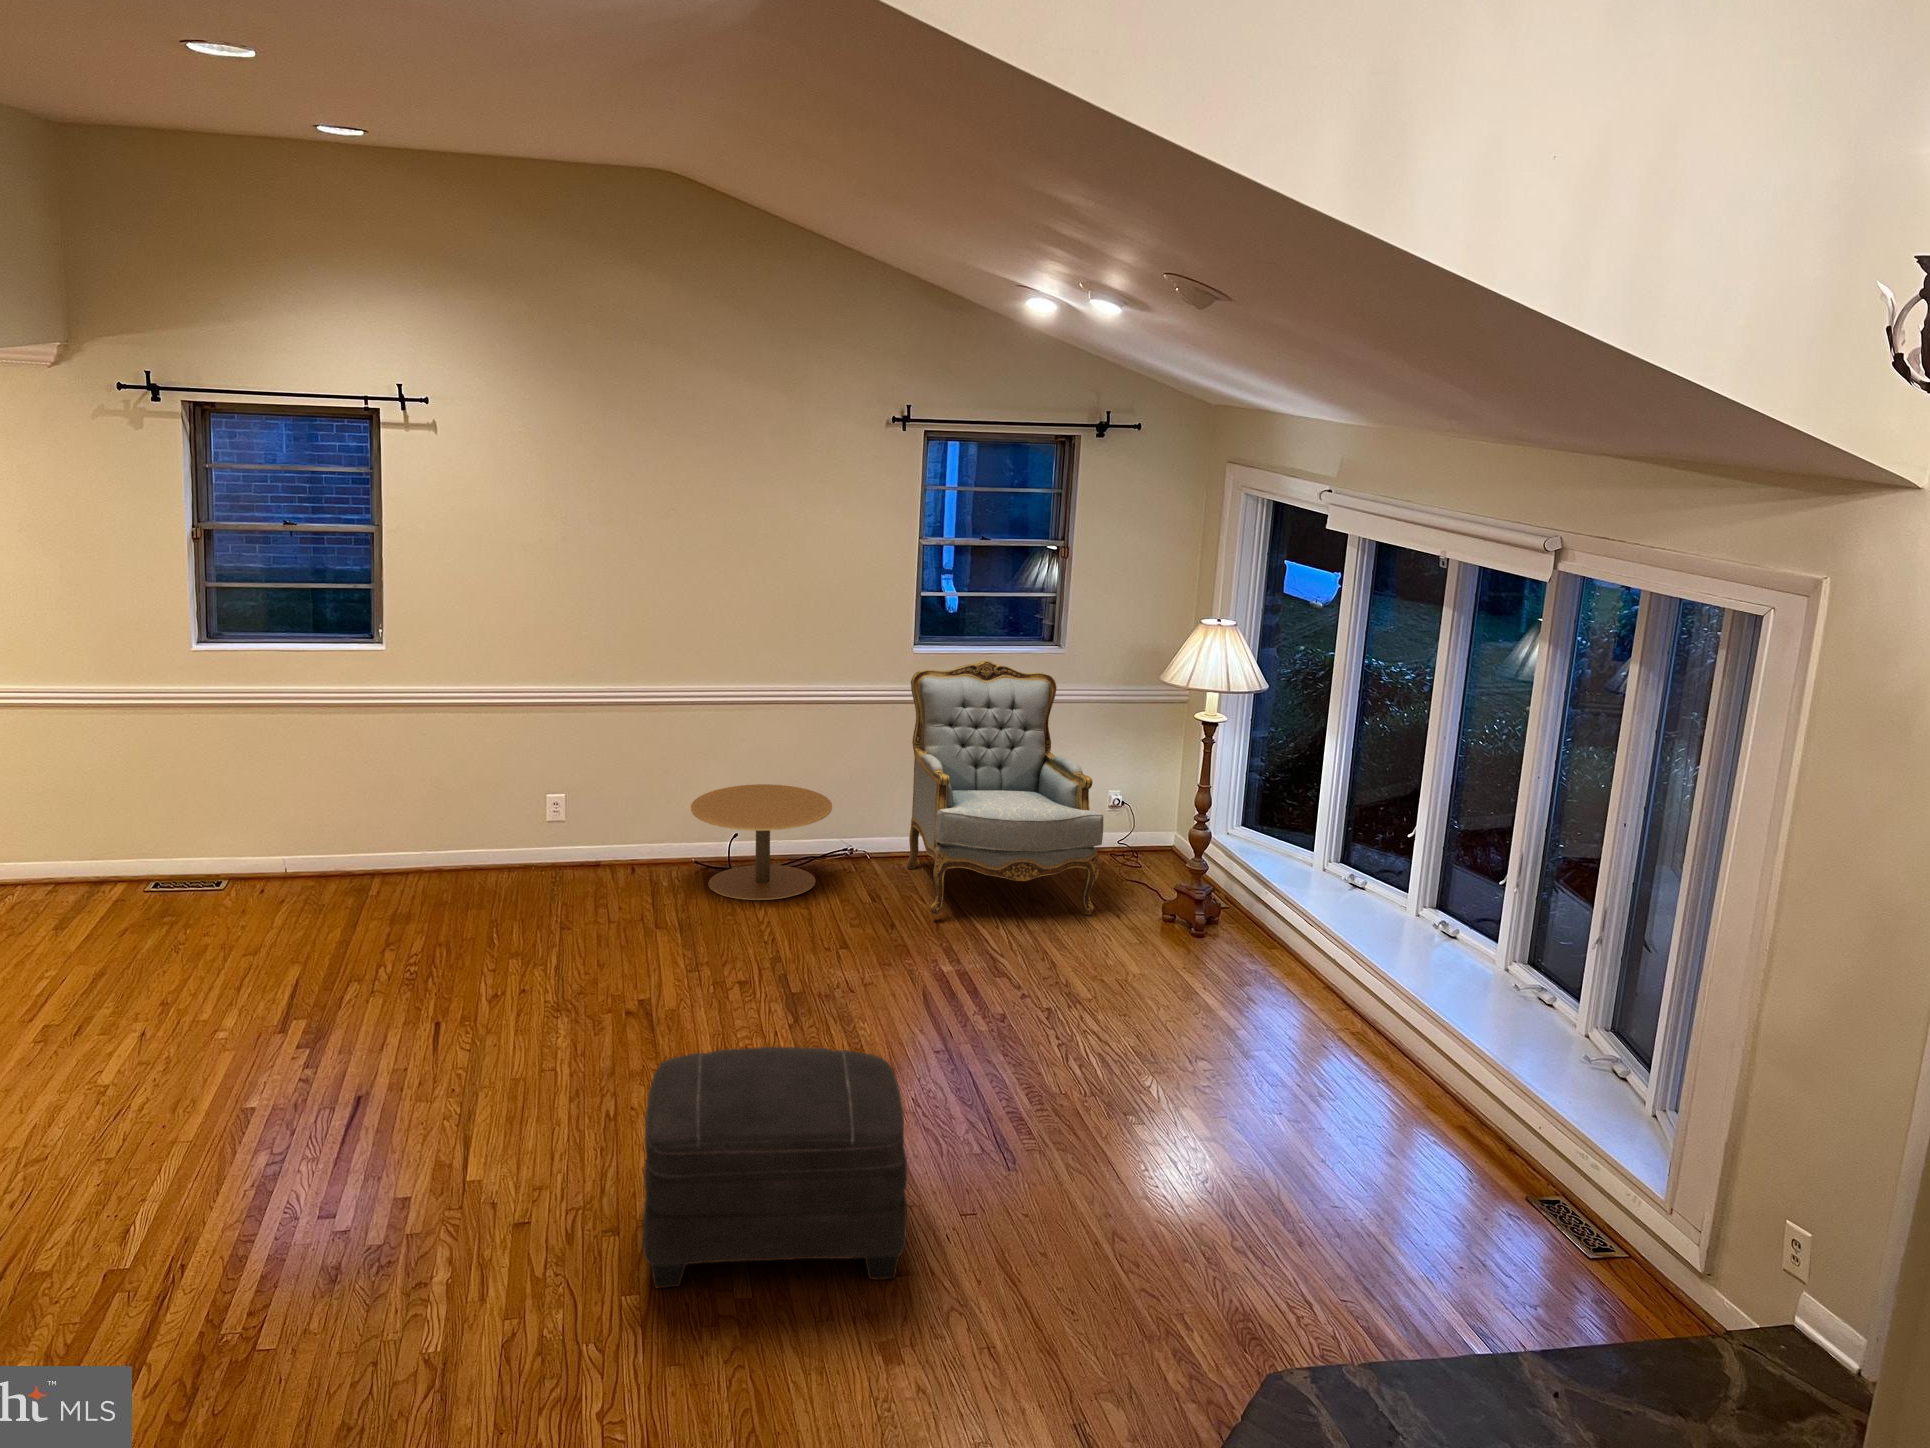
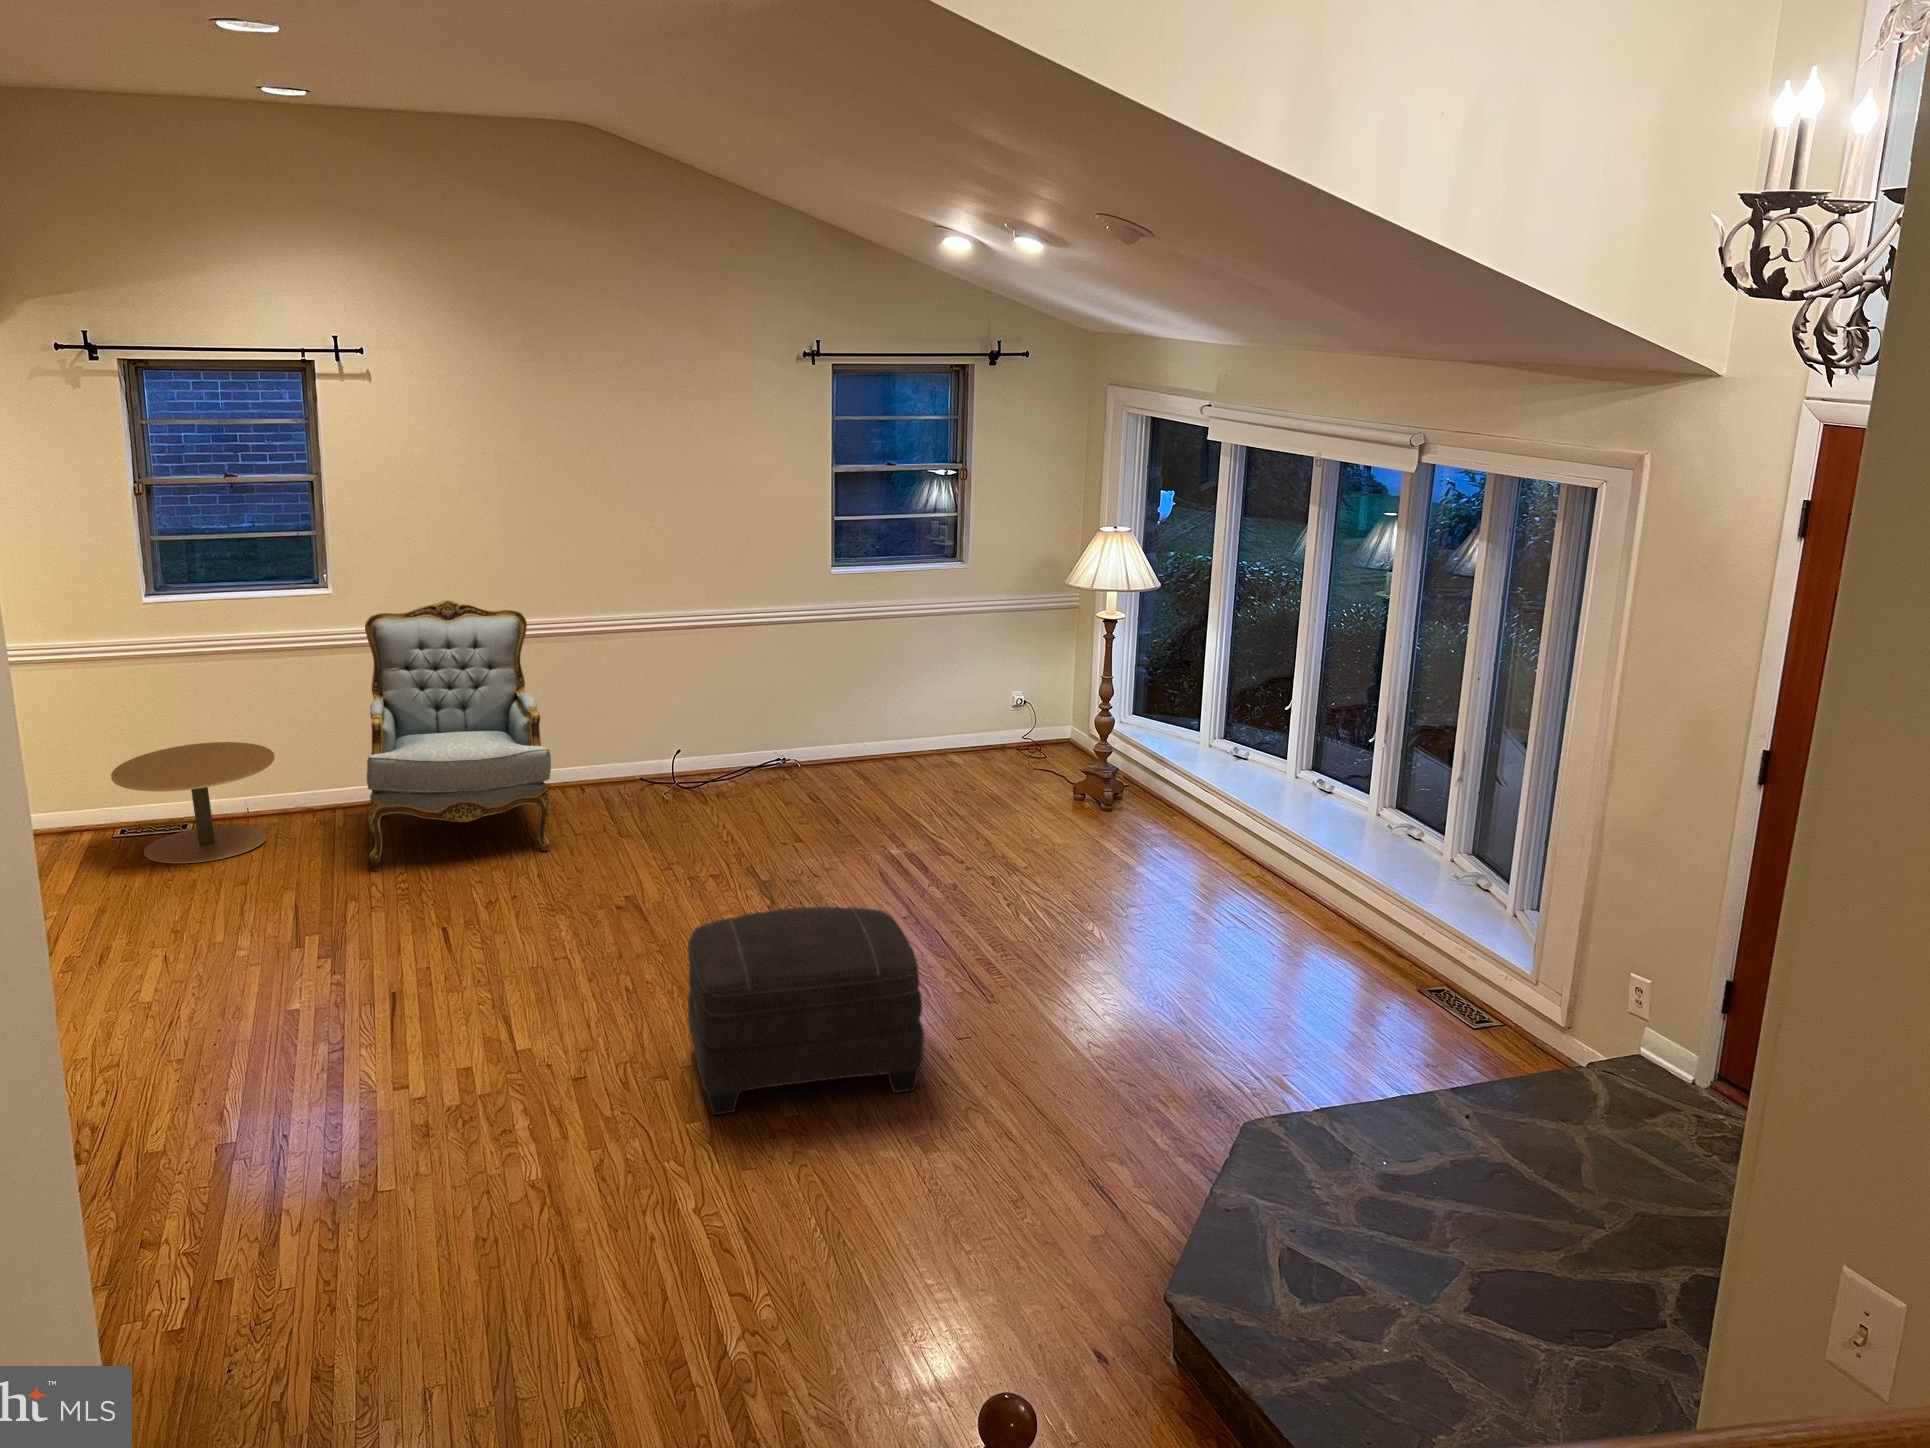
armchair: present [907,661,1103,915] -> present [365,600,551,863]
side table: present [691,784,832,900] -> present [111,742,275,863]

